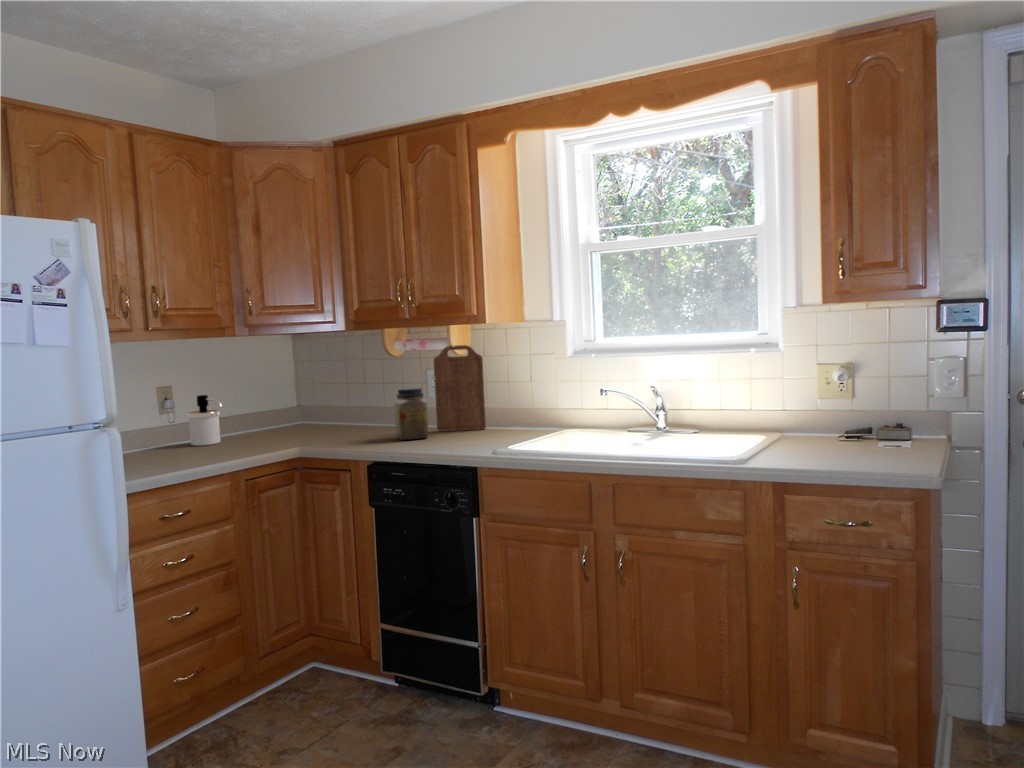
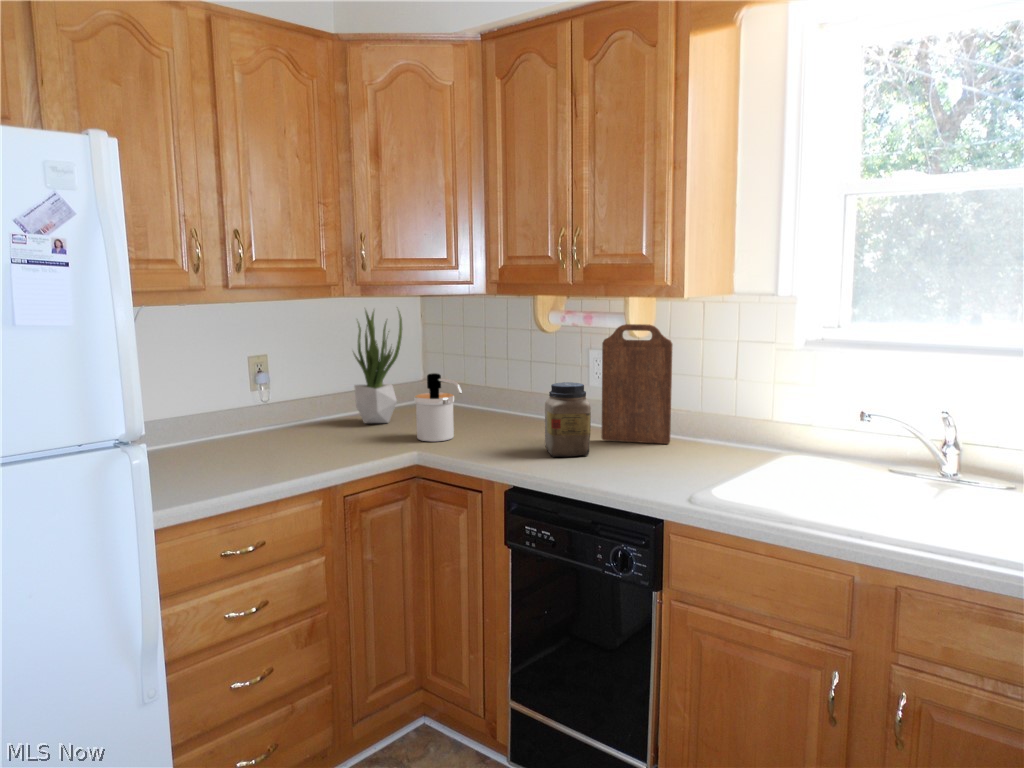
potted plant: none [241,342,281,435] -> present [354,311,402,423]
soap dispenser: present [187,395,222,446] -> present [415,373,462,442]

